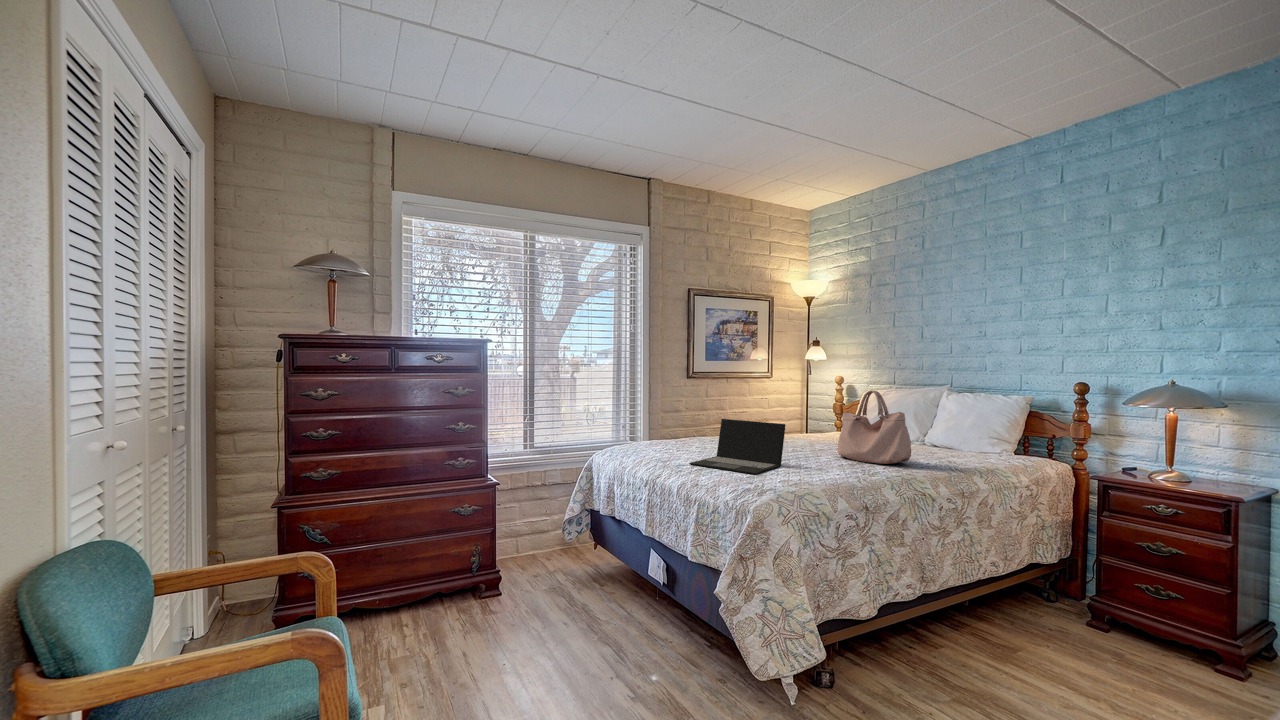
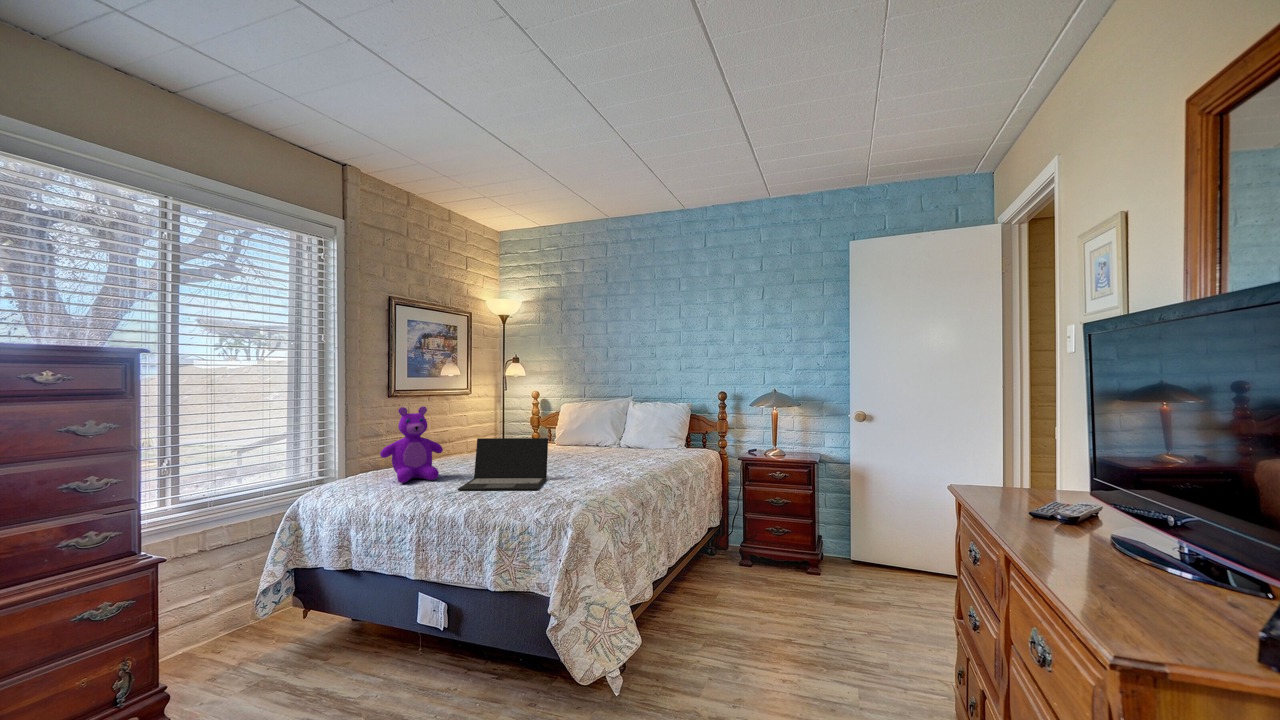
teddy bear: none [647,386,700,453] -> present [380,407,443,483]
handbag: present [837,390,911,464] -> none [576,403,640,466]

